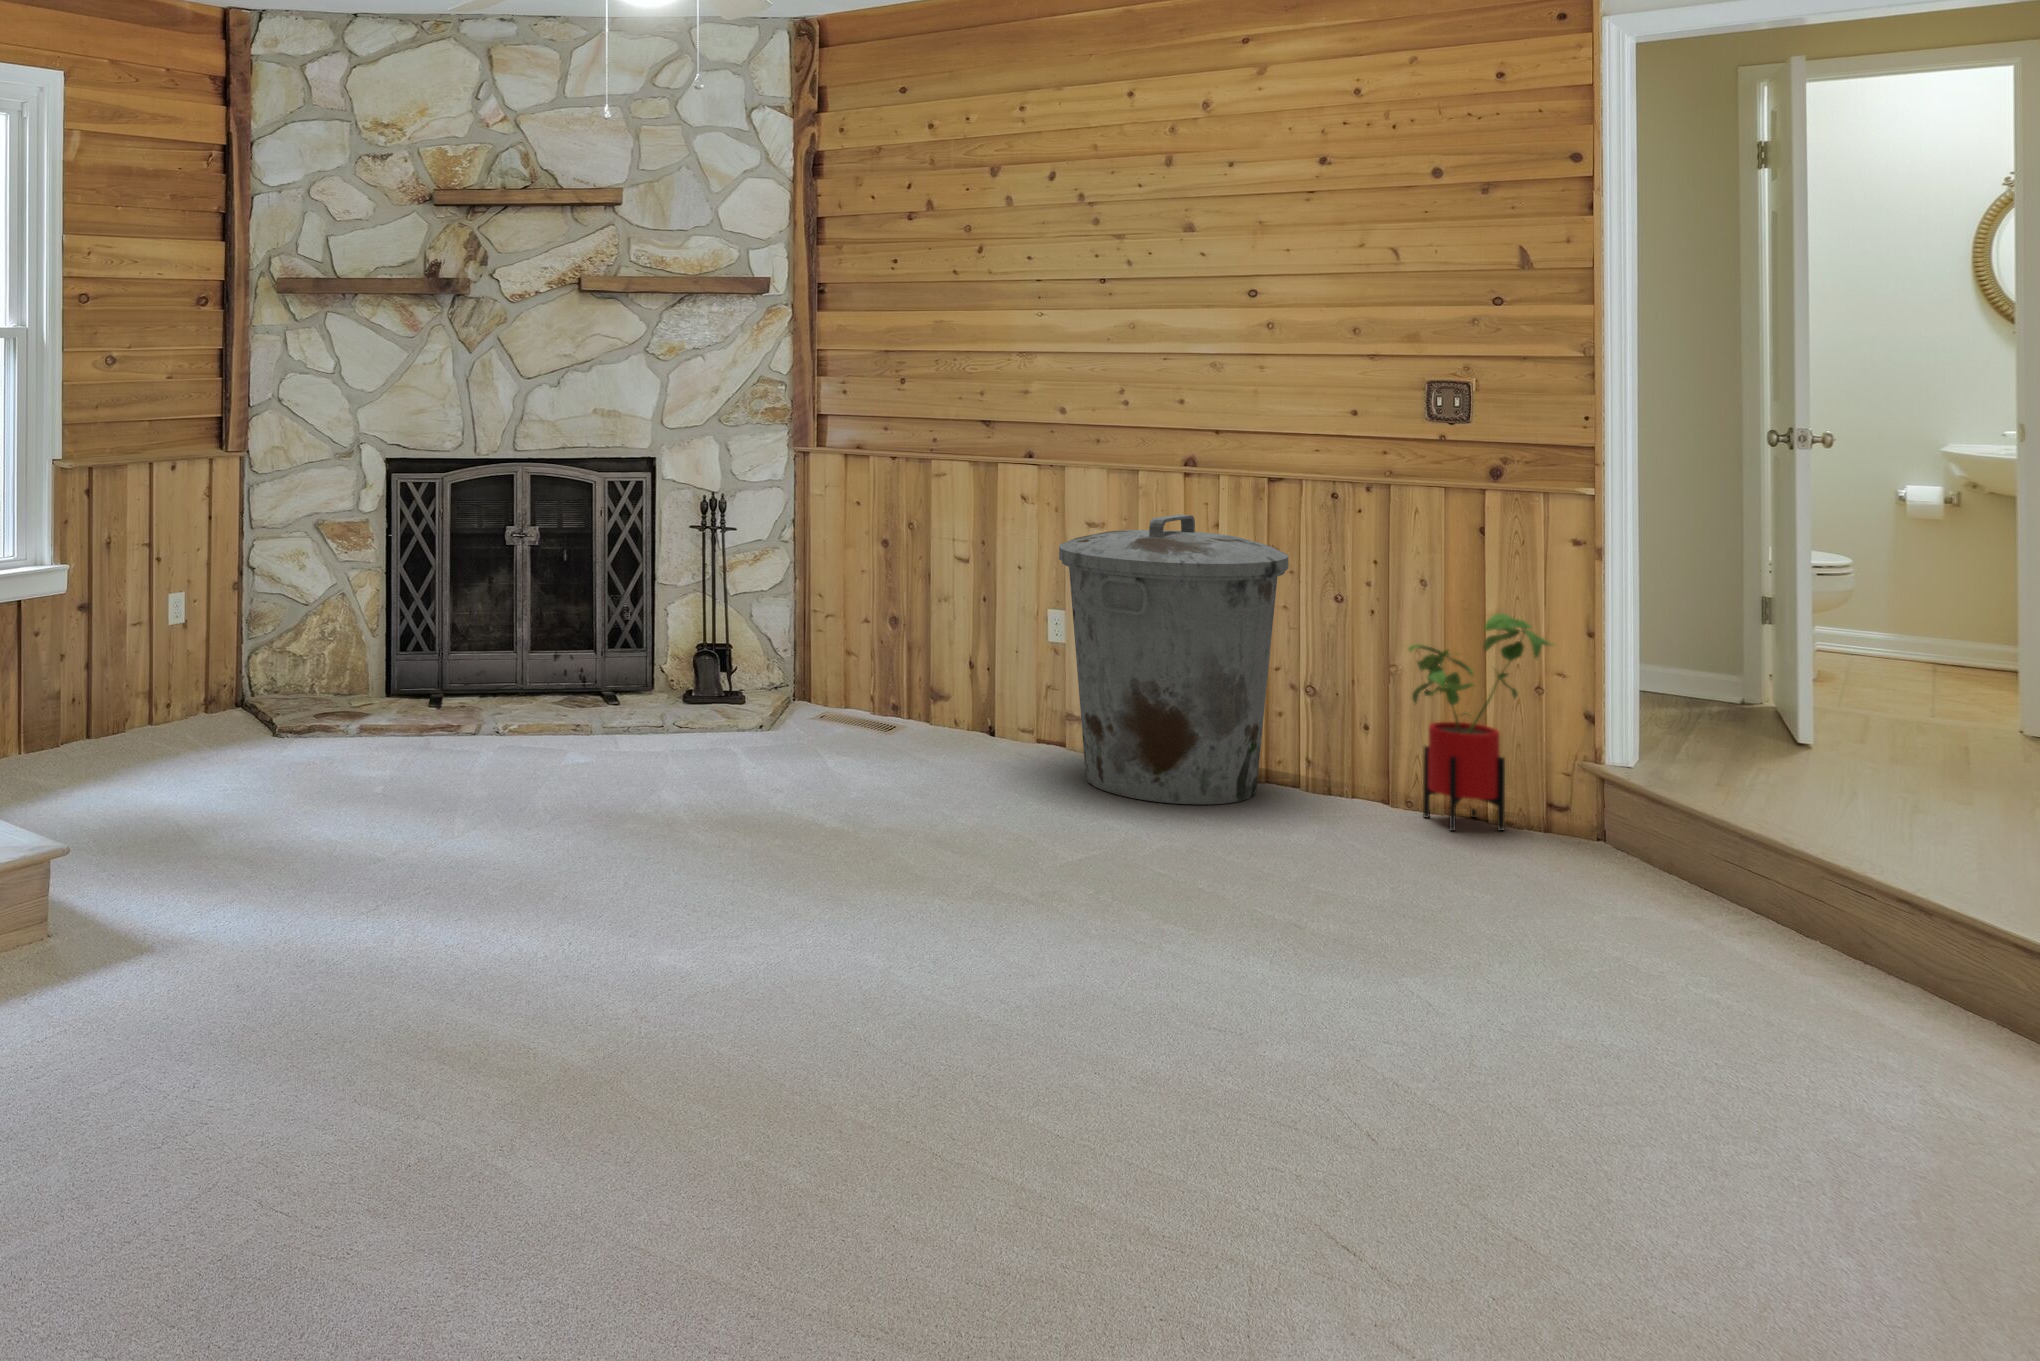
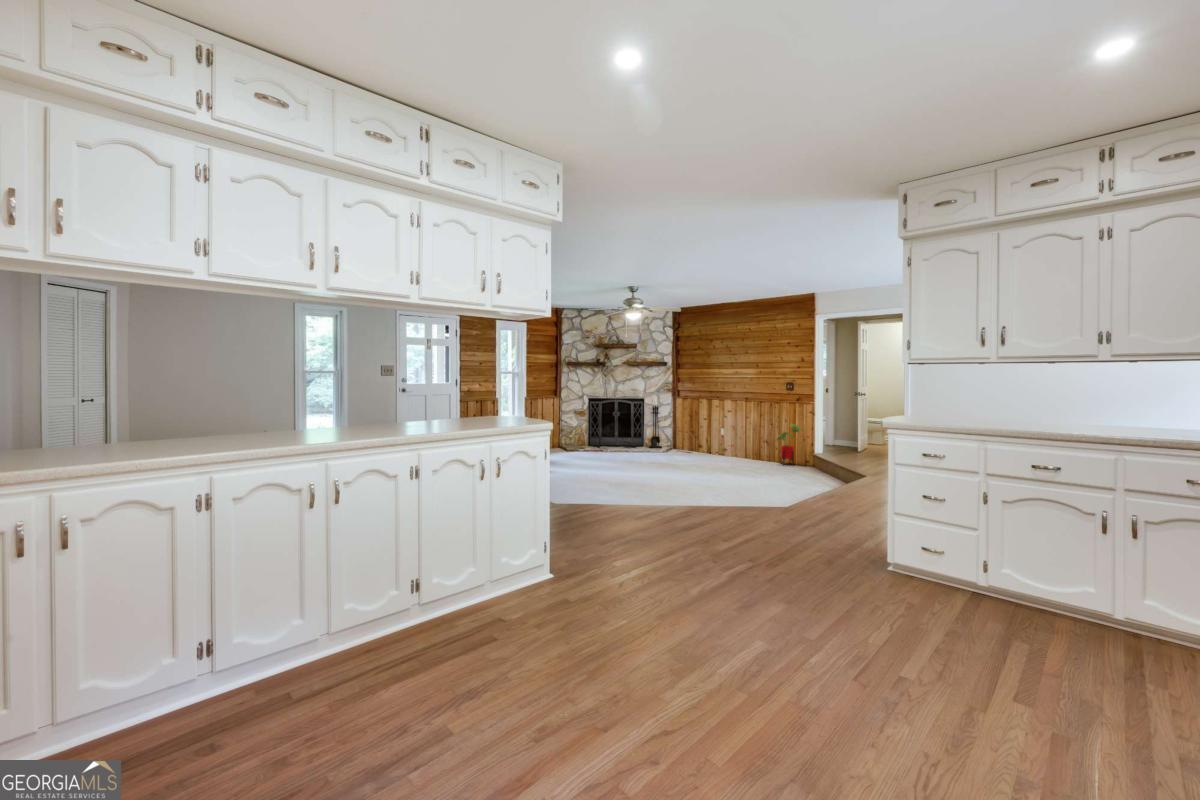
trash can: present [1059,514,1289,805] -> none [716,407,759,461]

